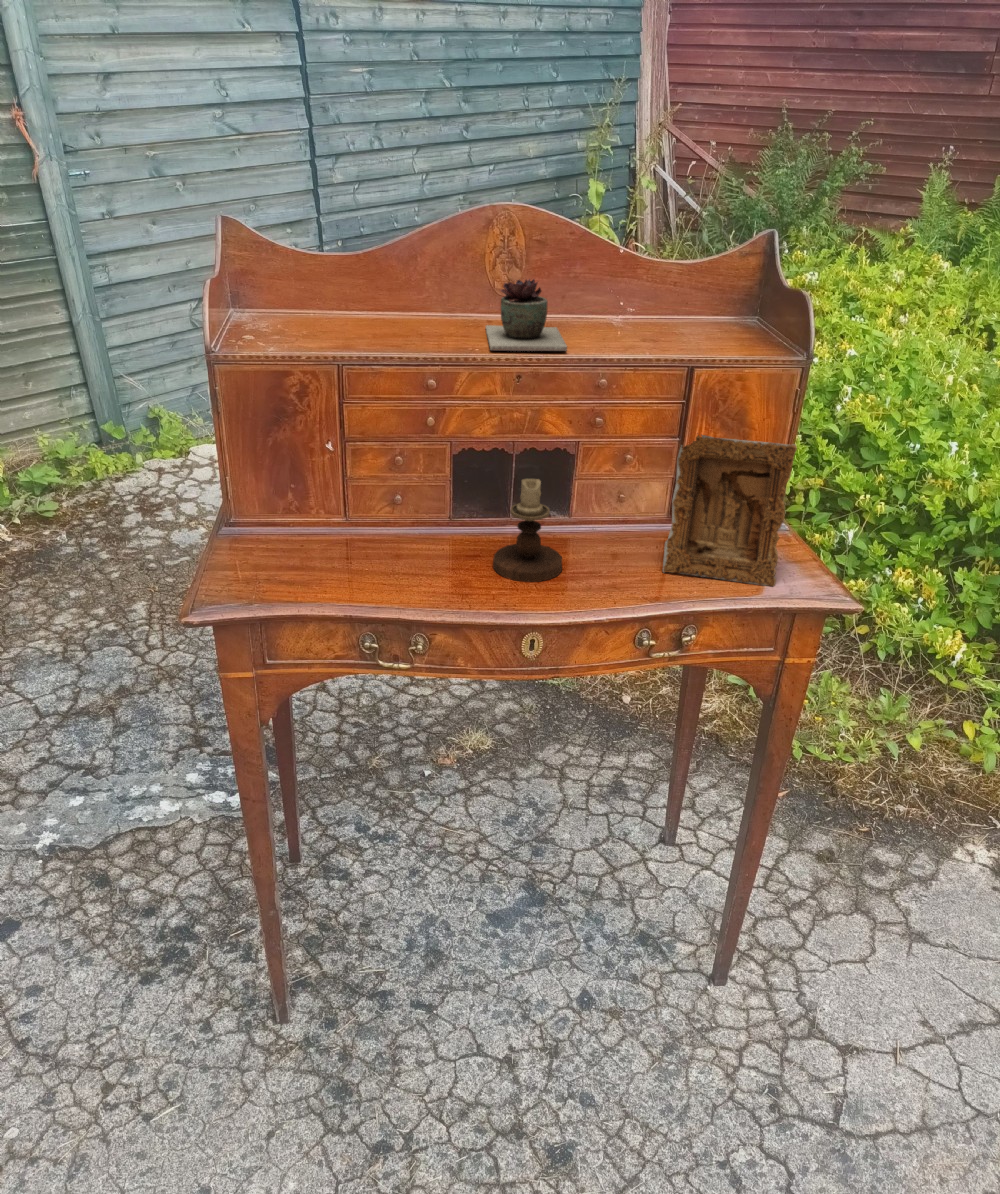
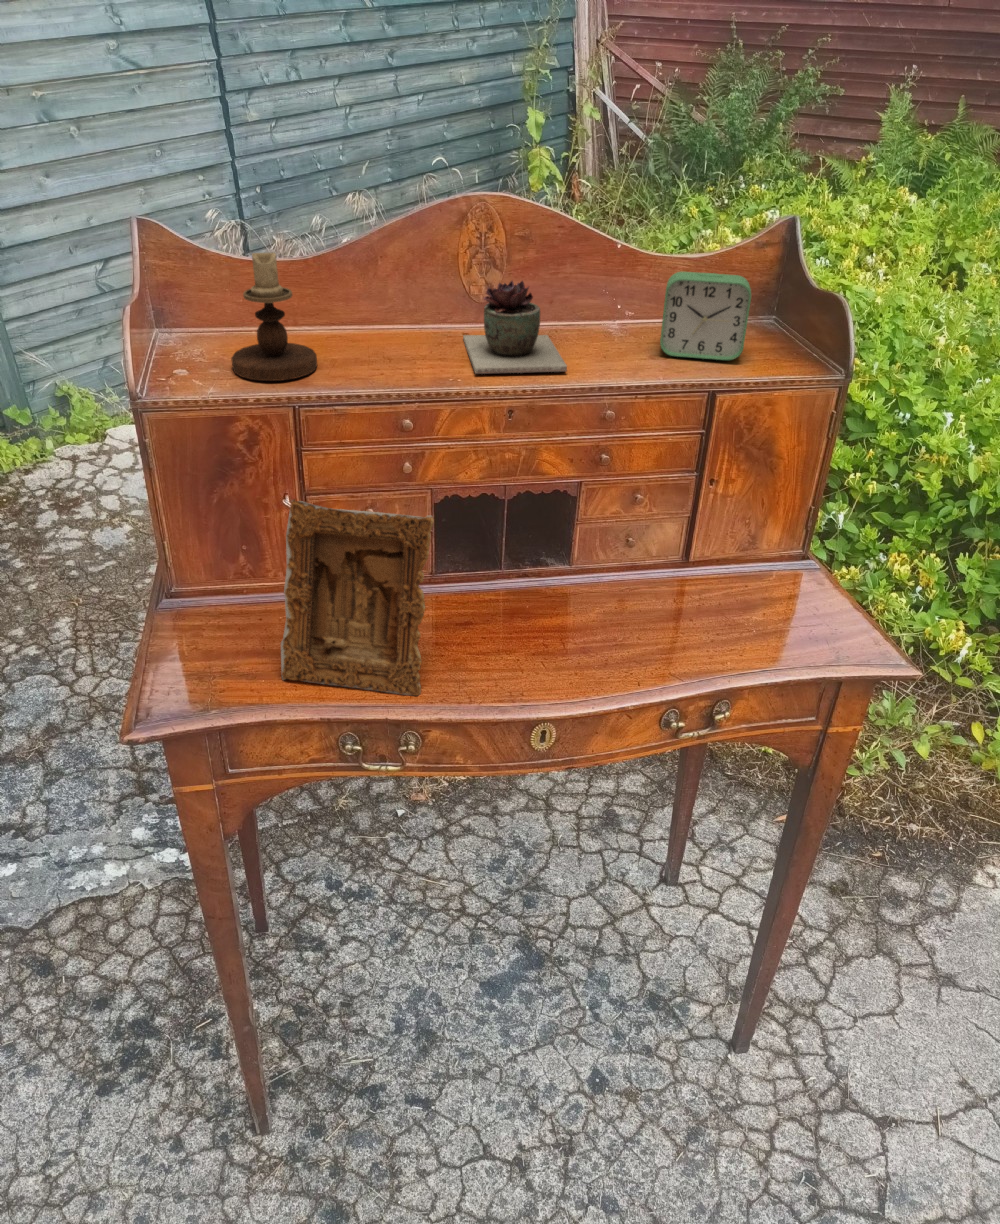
alarm clock: none [649,275,726,348] -> present [660,272,751,360]
picture frame: present [663,435,797,586] -> present [281,499,434,696]
candlestick: present [493,479,562,582] -> present [231,253,317,381]

